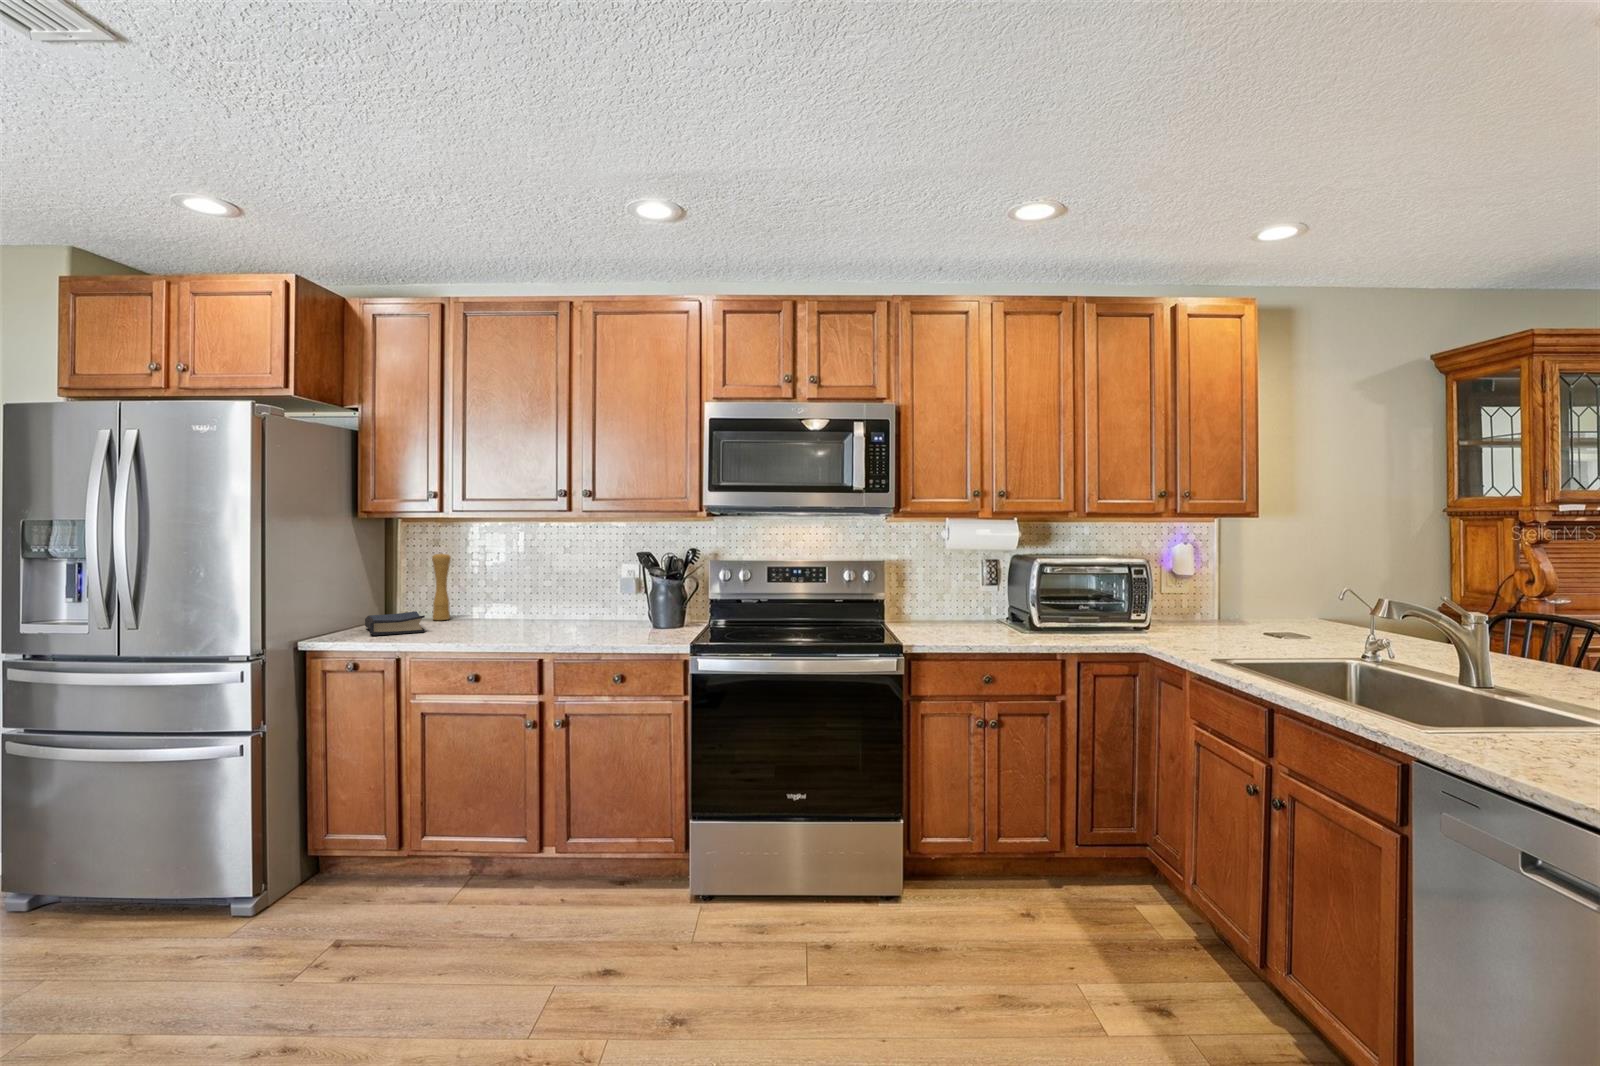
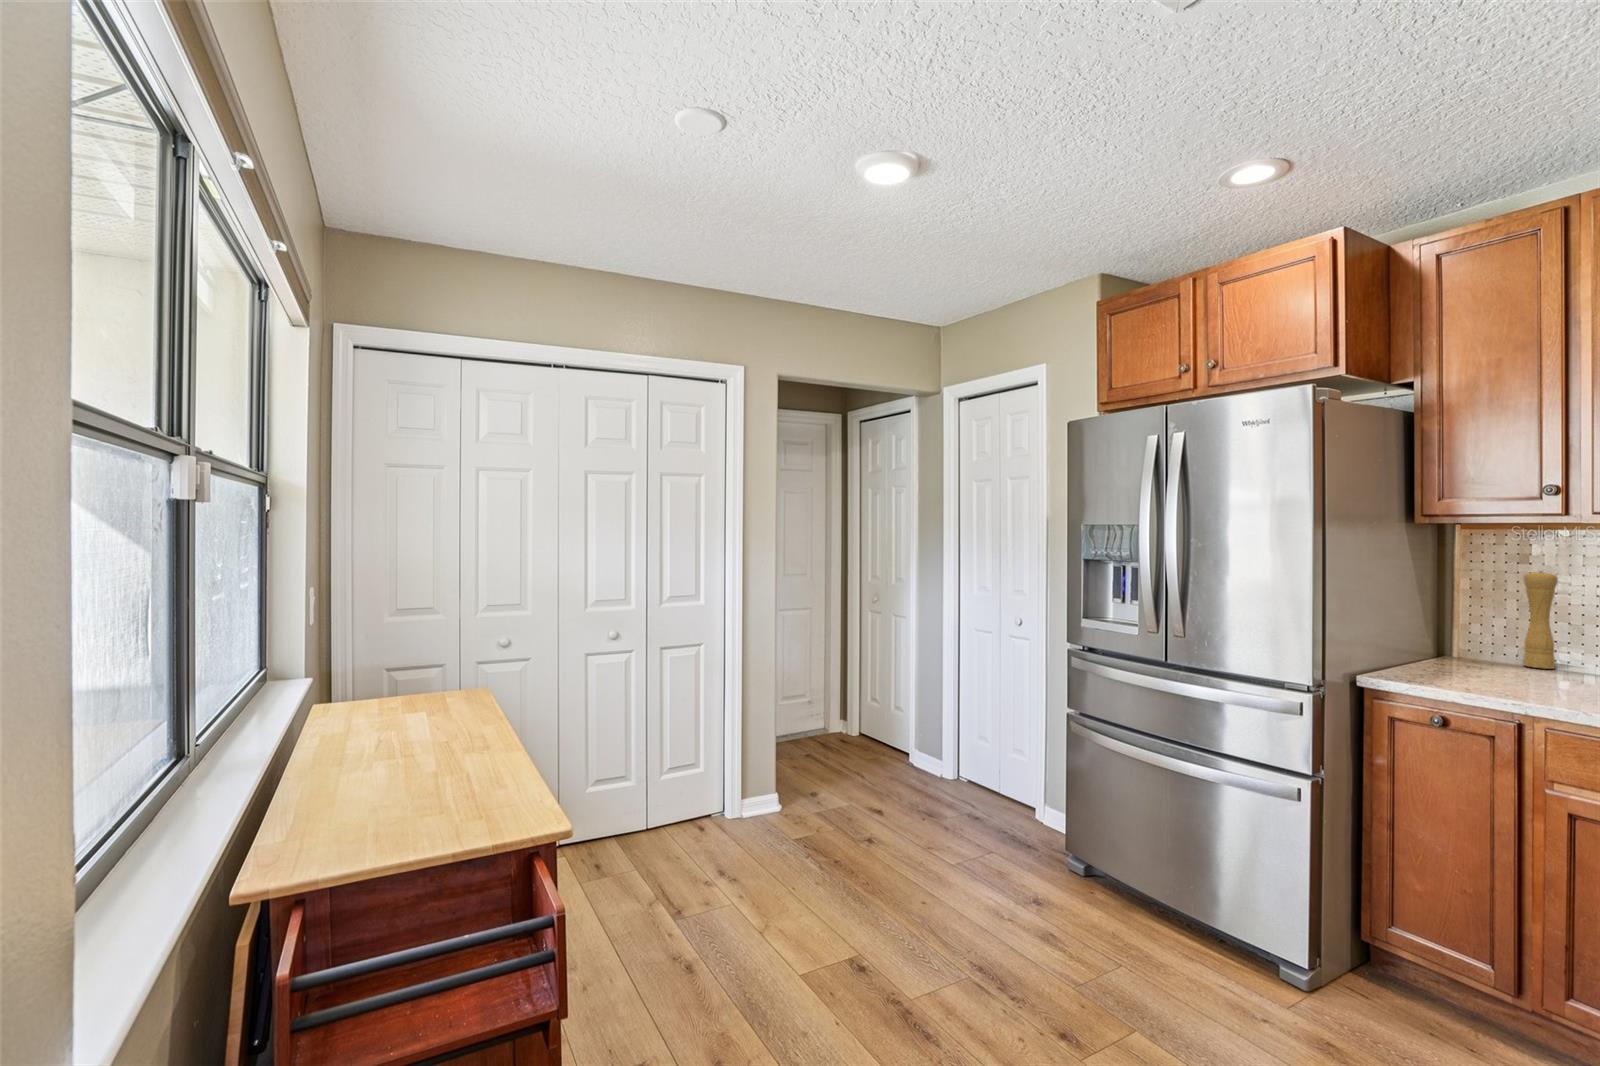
hardback book: present [365,611,425,635] -> none [1427,650,1545,688]

